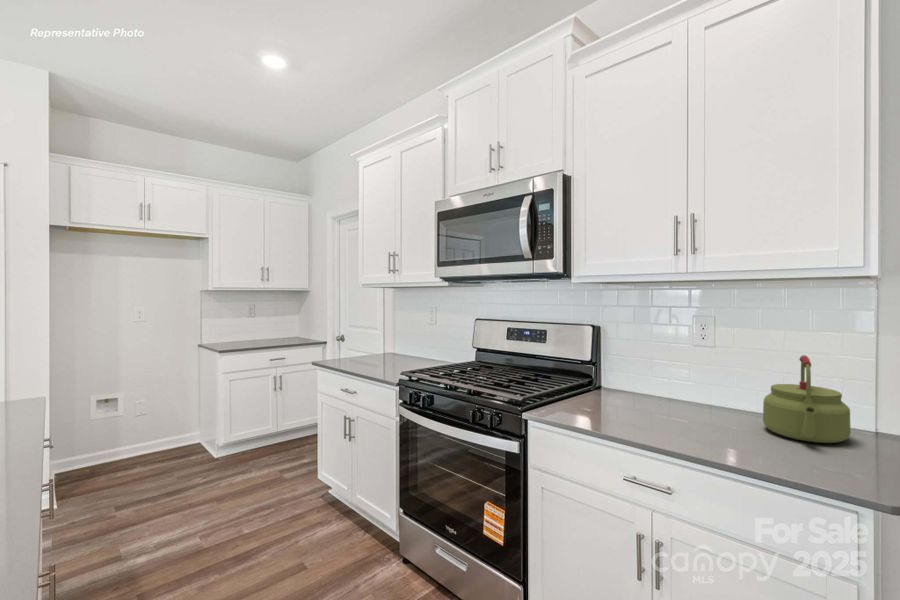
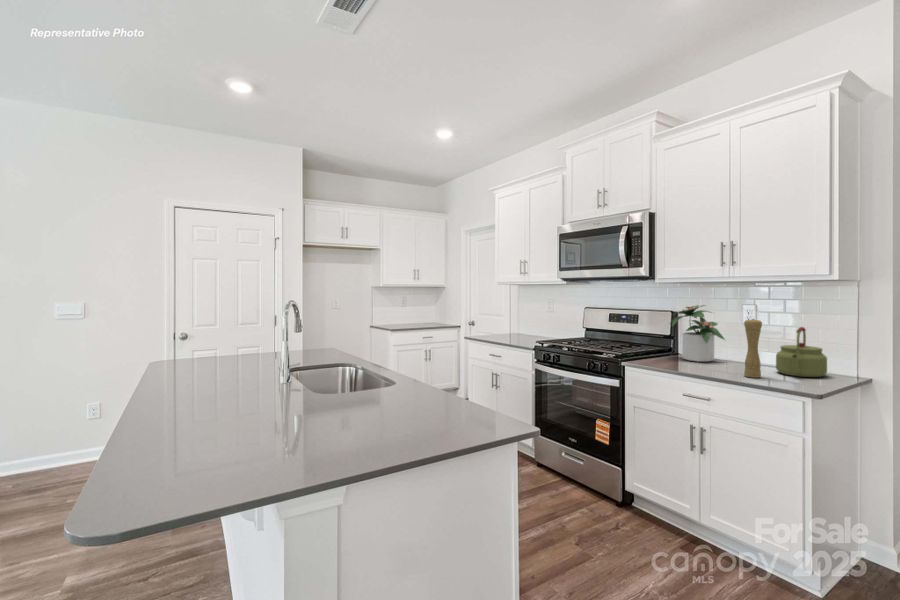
potted plant: none [591,317,676,407] -> present [670,305,725,362]
pepper mill: none [727,344,758,450] -> present [744,319,762,378]

